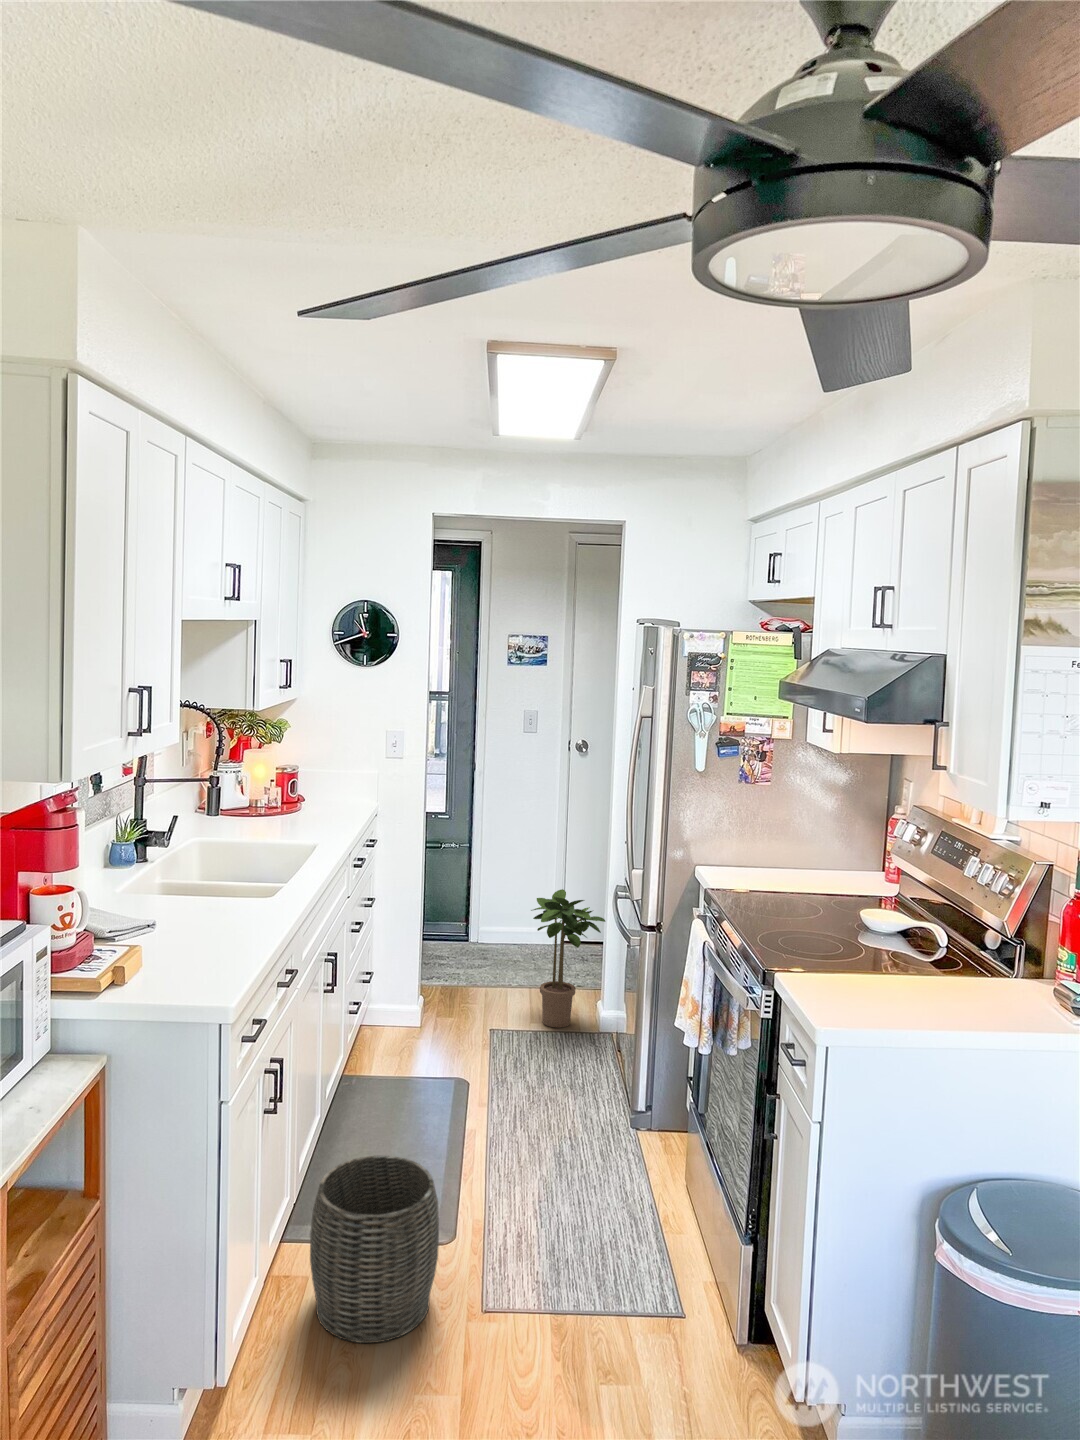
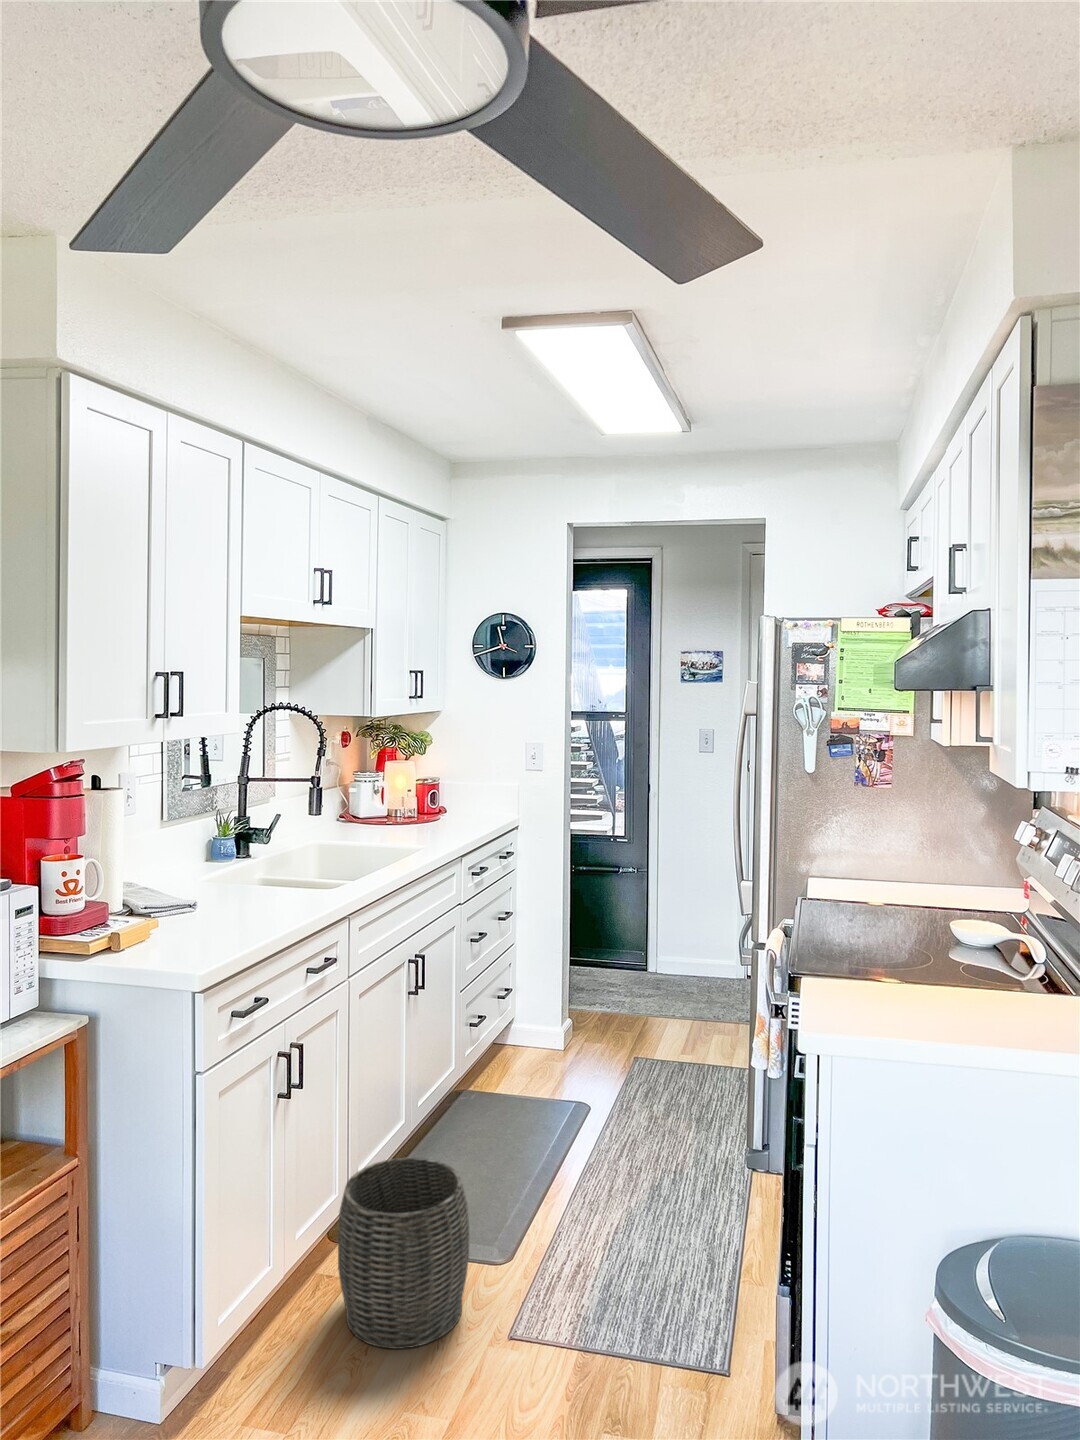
potted plant: present [531,889,605,1028] -> none [681,912,756,1060]

